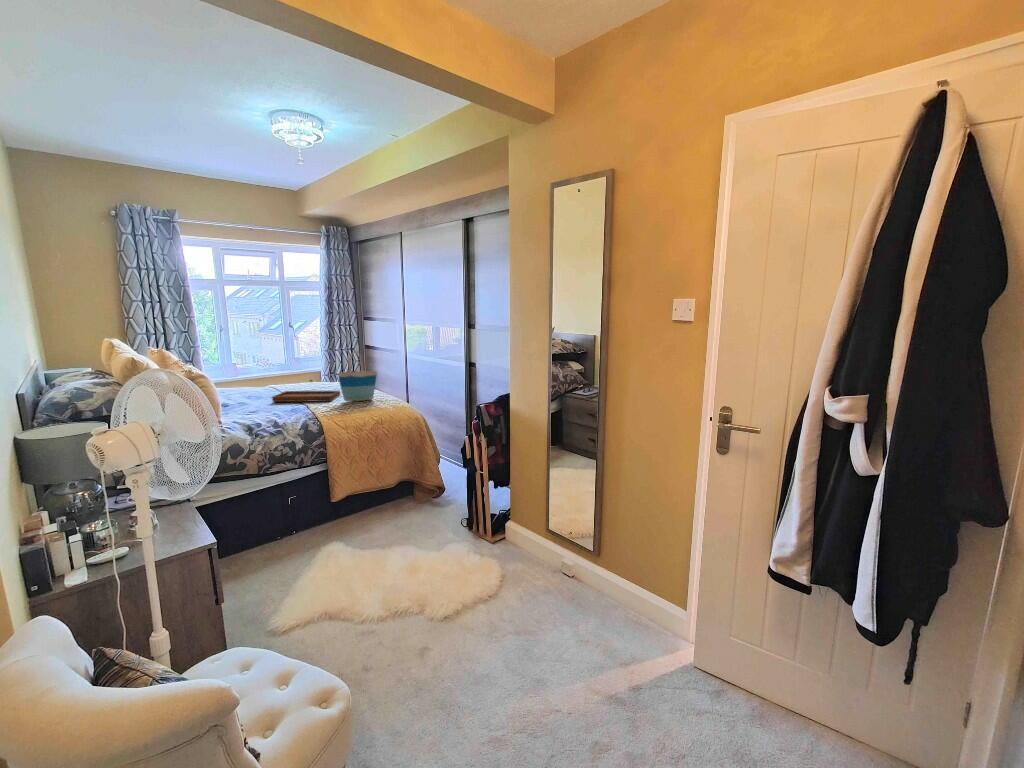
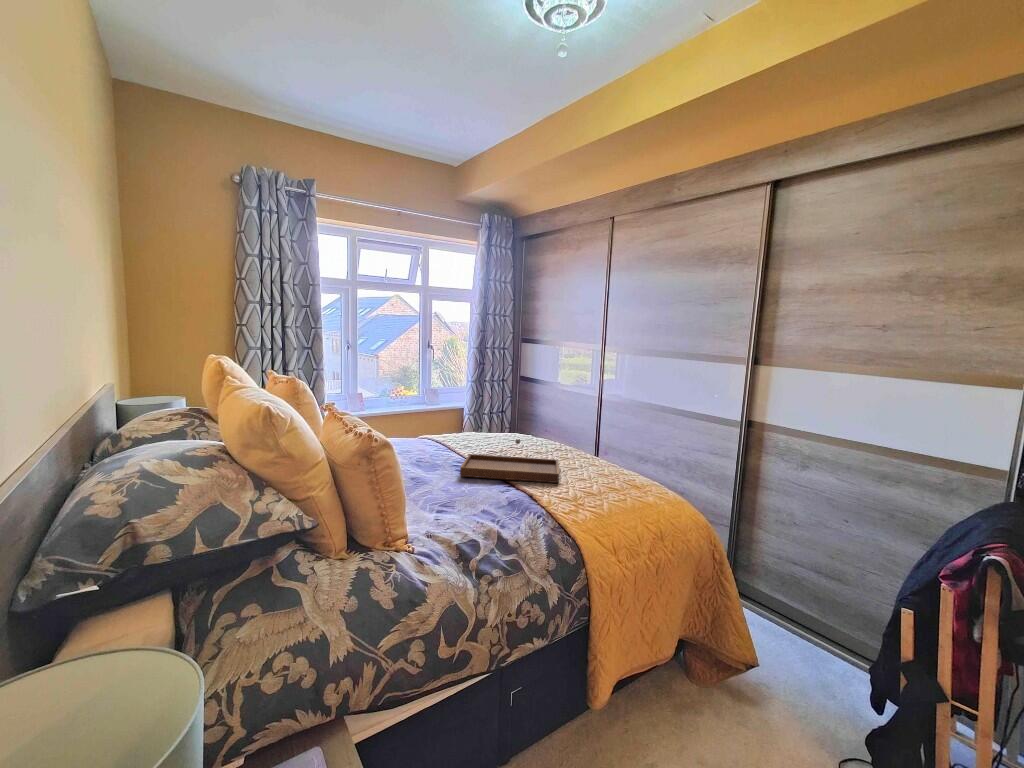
tote bag: present [338,351,377,401] -> none [582,399,644,487]

